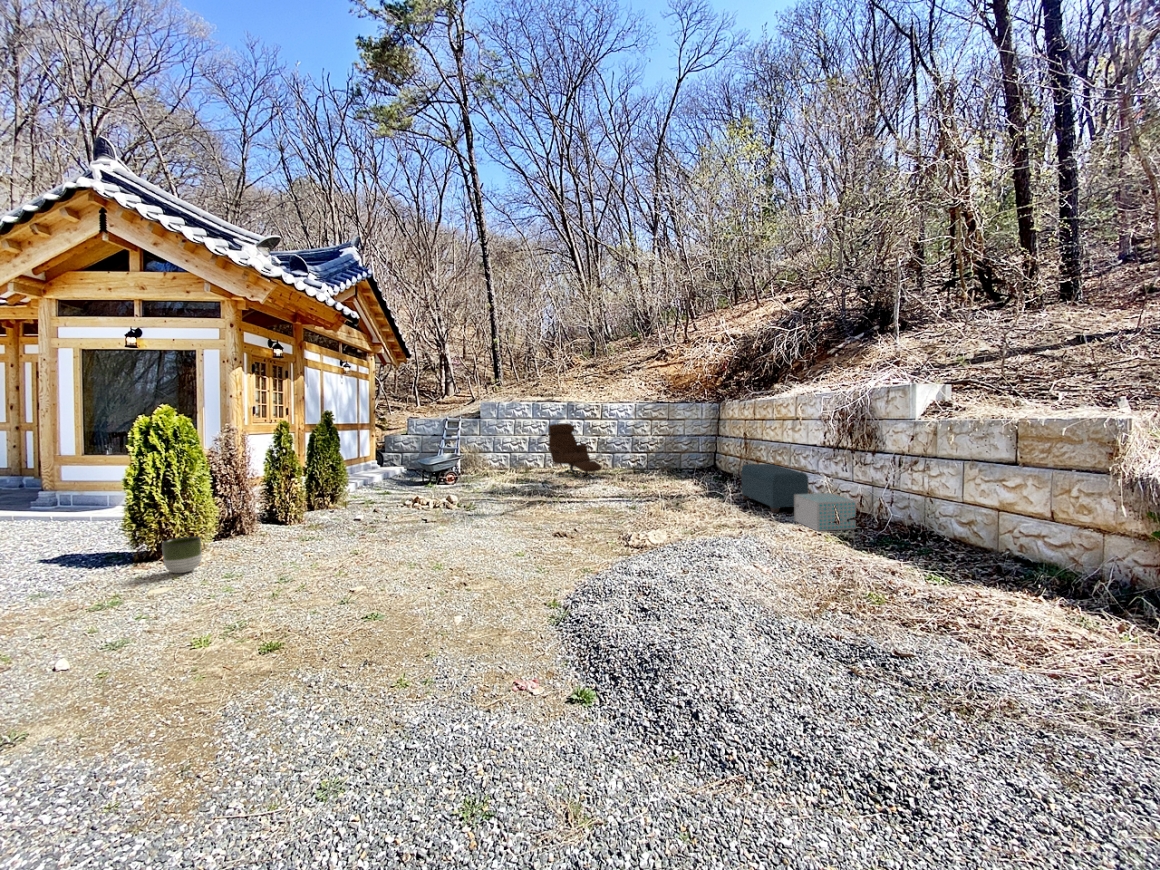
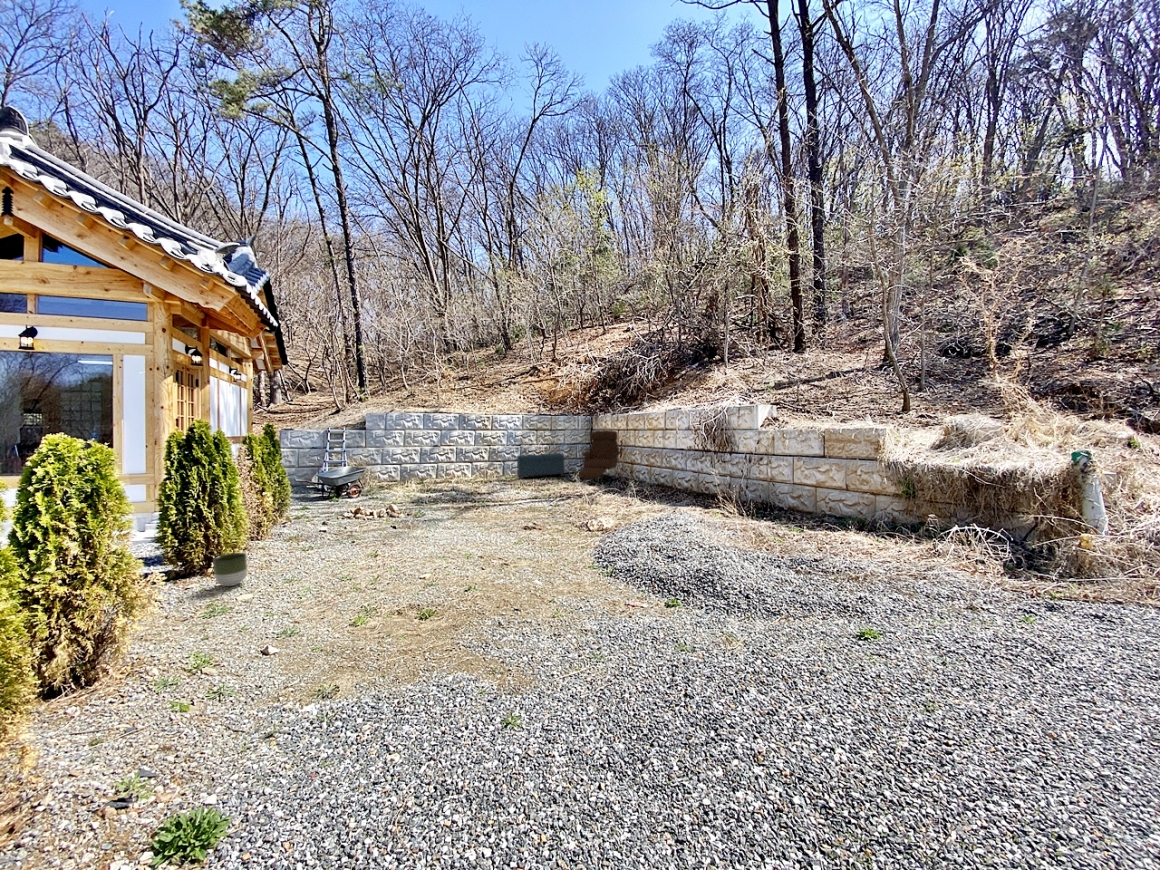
lounge chair: present [548,423,602,479] -> present [579,430,621,485]
bench: present [741,464,809,513] -> present [517,453,565,479]
storage box: present [794,493,856,531] -> none [678,479,720,506]

